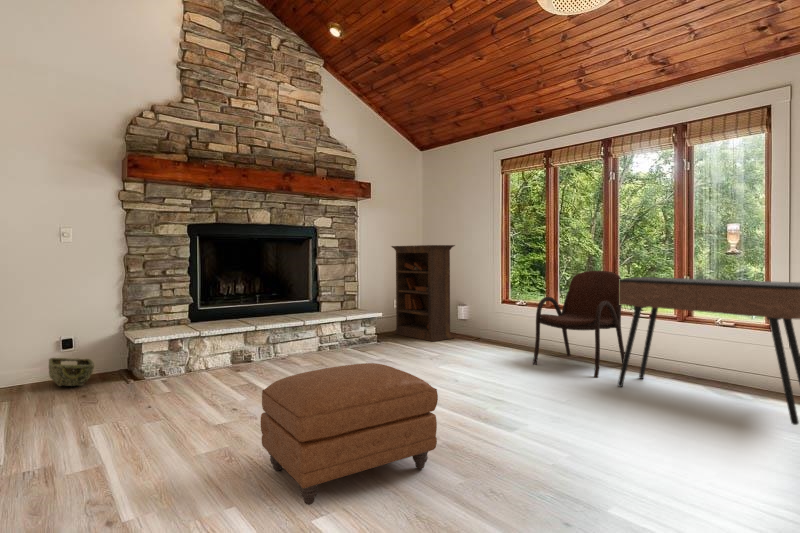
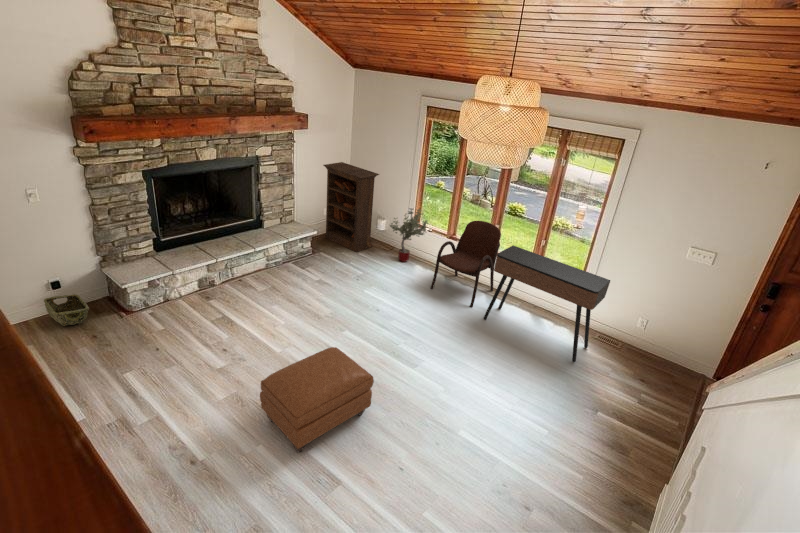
potted tree: none [472,273,522,347] -> present [390,208,428,262]

